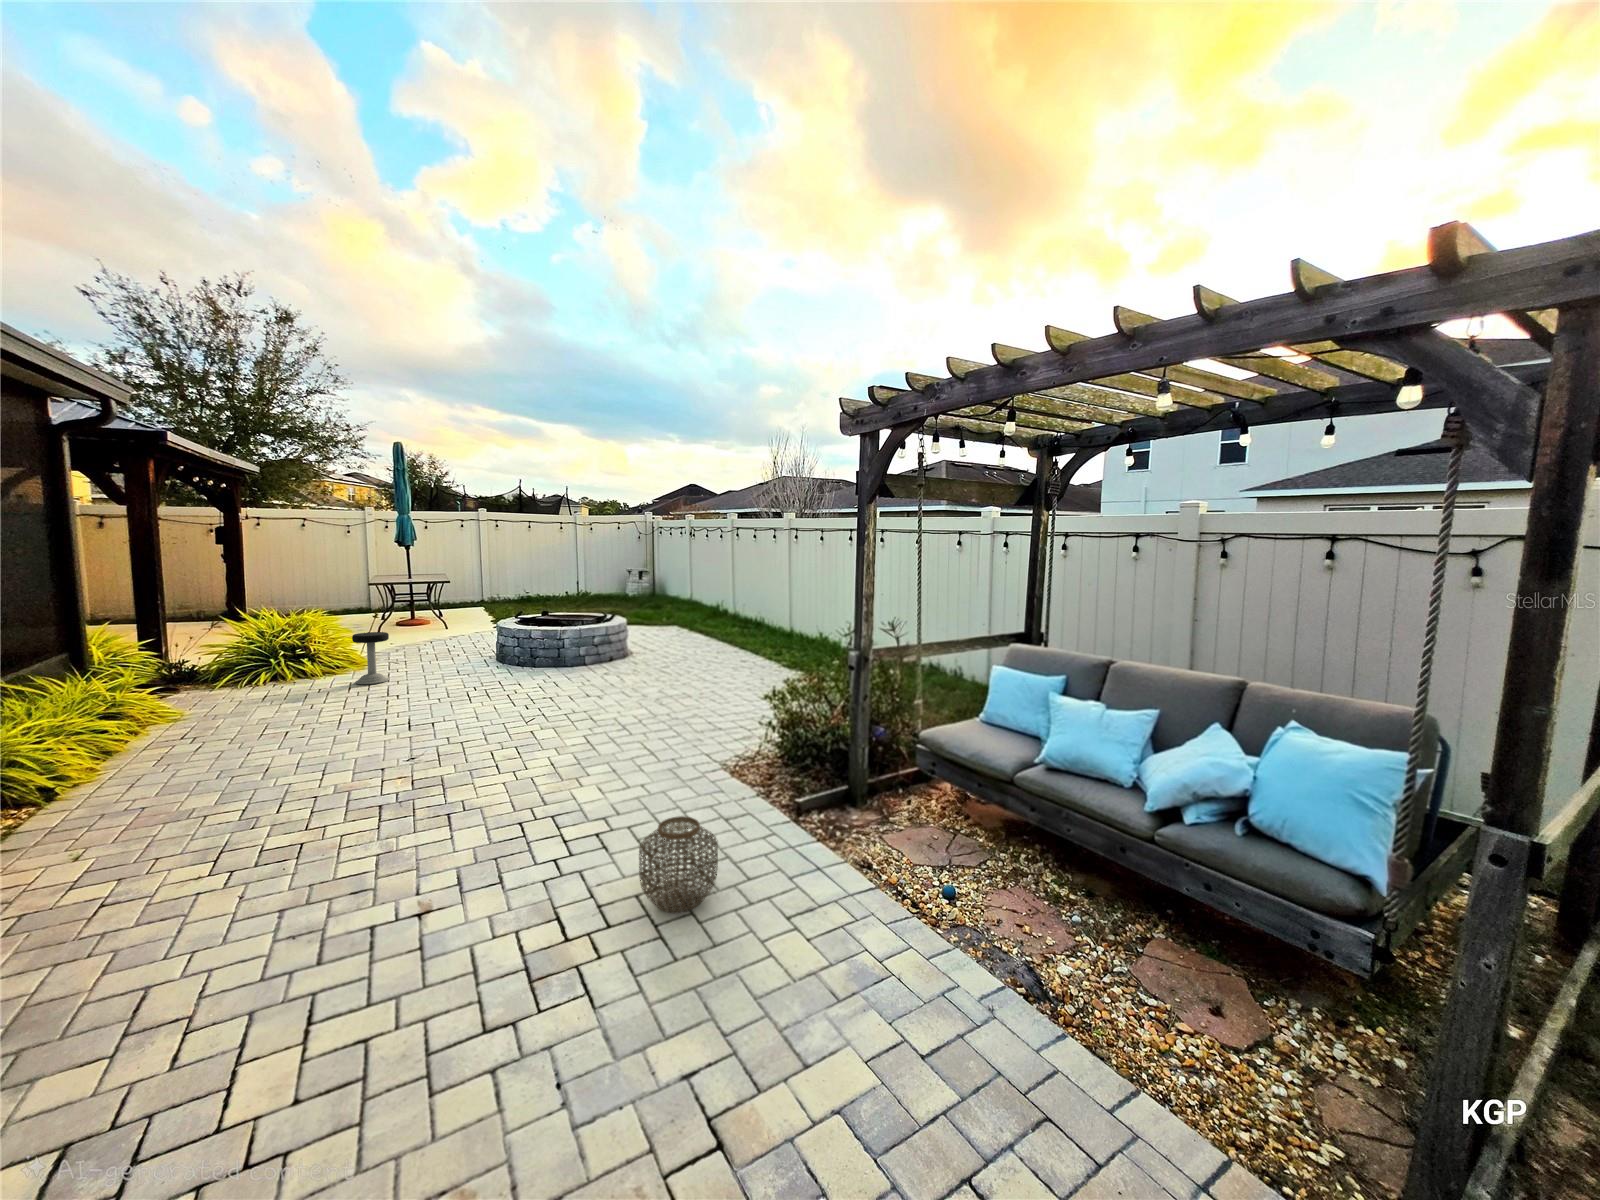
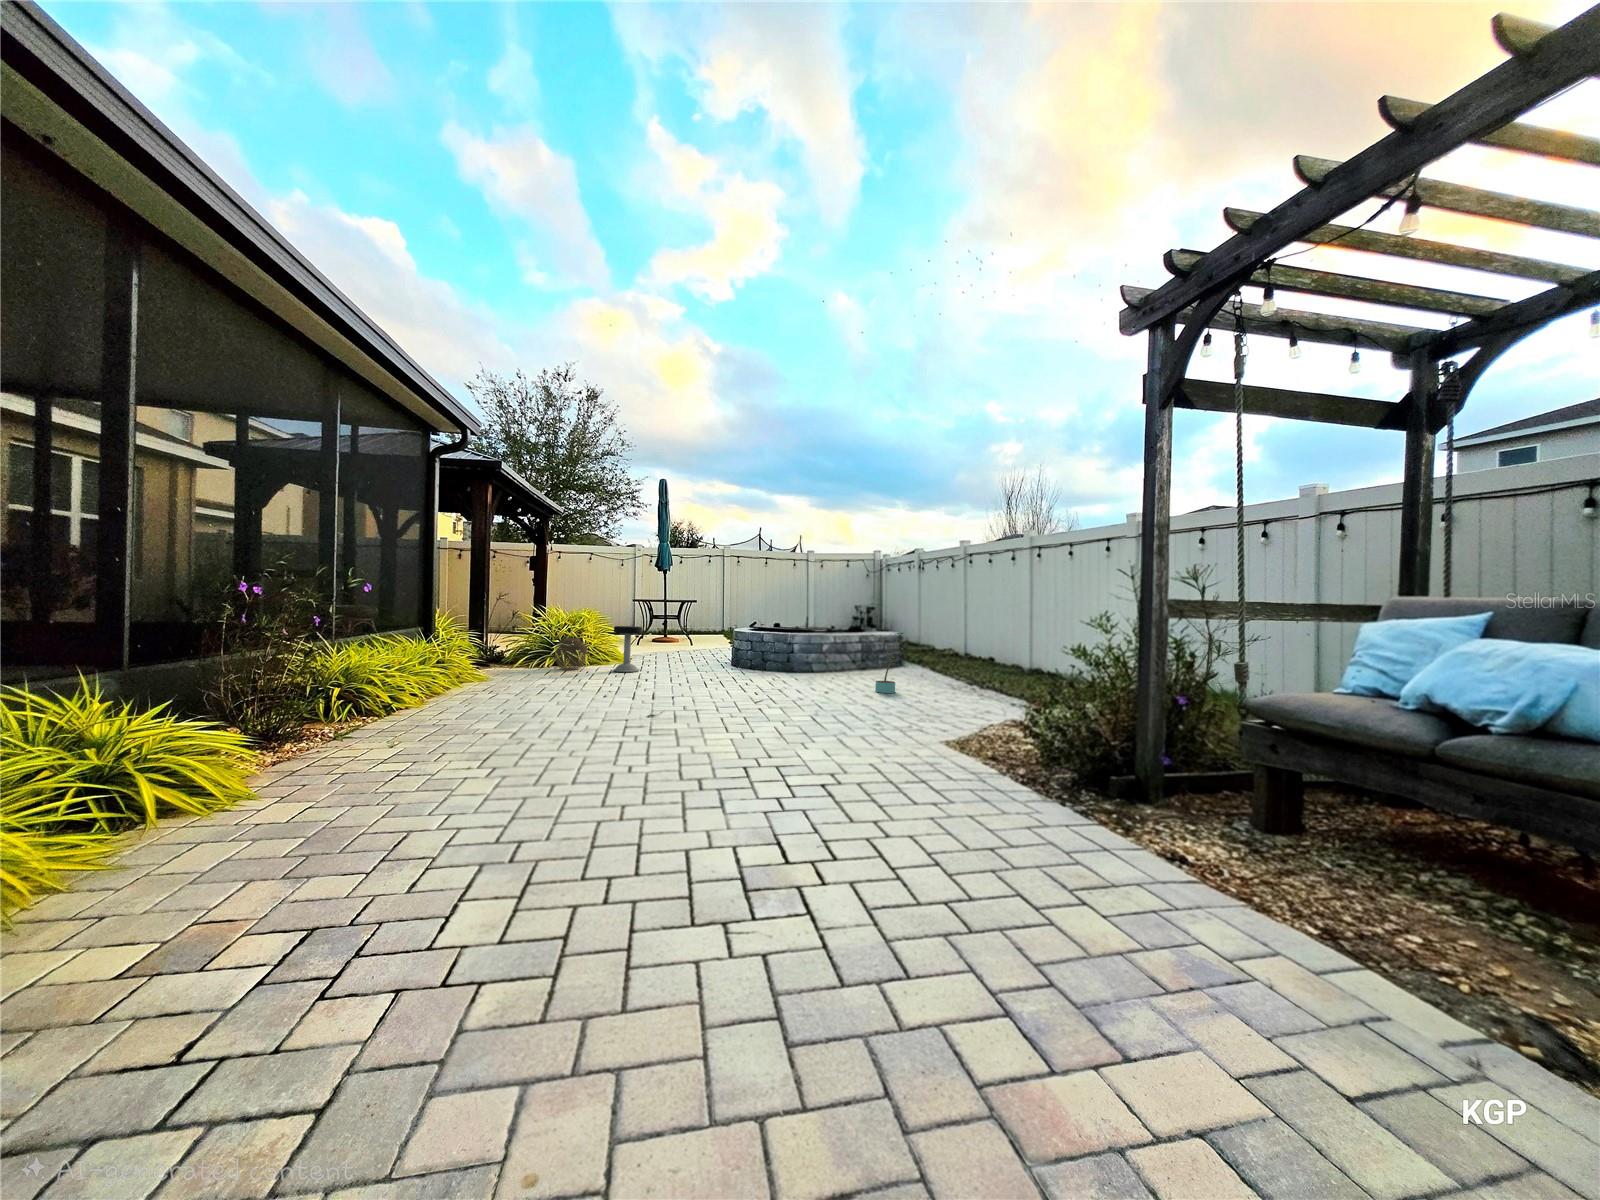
potted plant: none [639,629,674,689] -> present [868,629,904,693]
woven basket: present [639,816,718,913] -> present [555,638,587,670]

